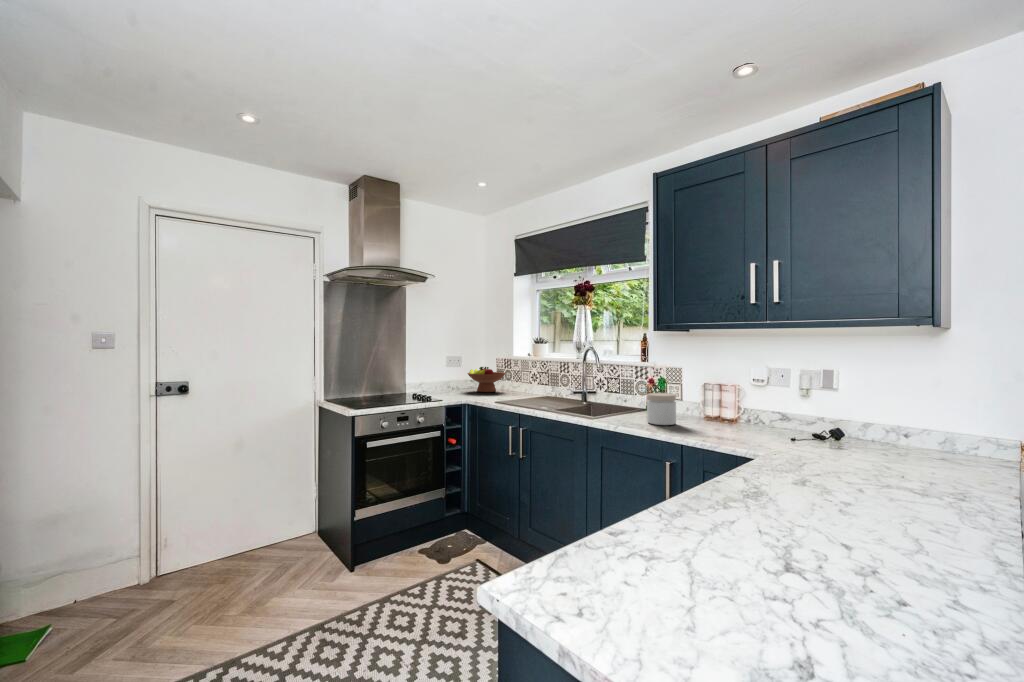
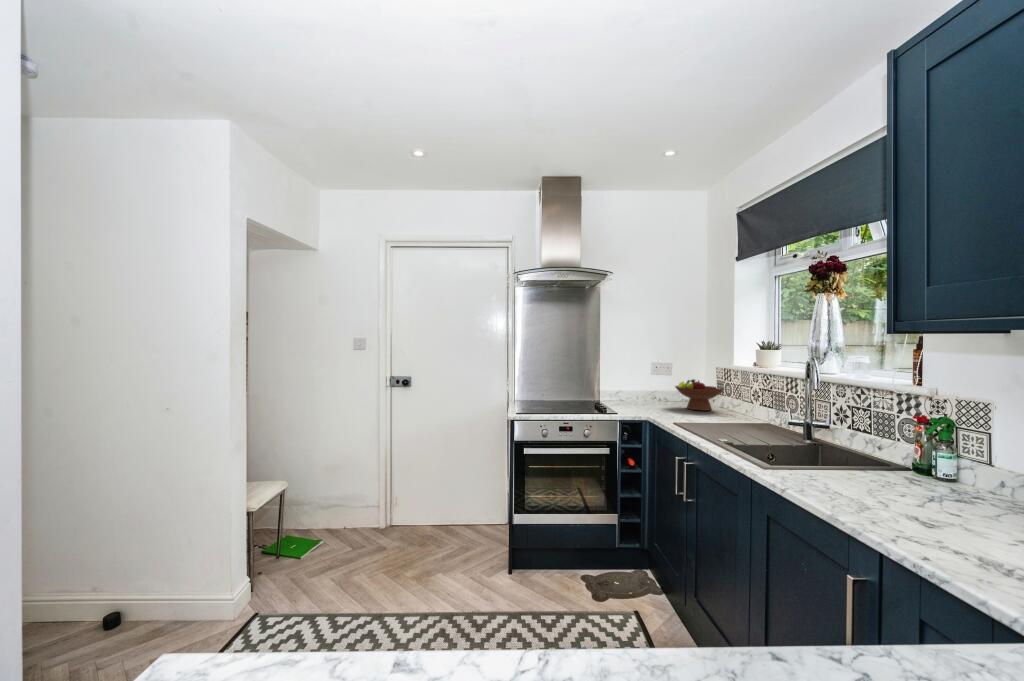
jar: present [647,393,676,425] -> none [871,441,937,505]

